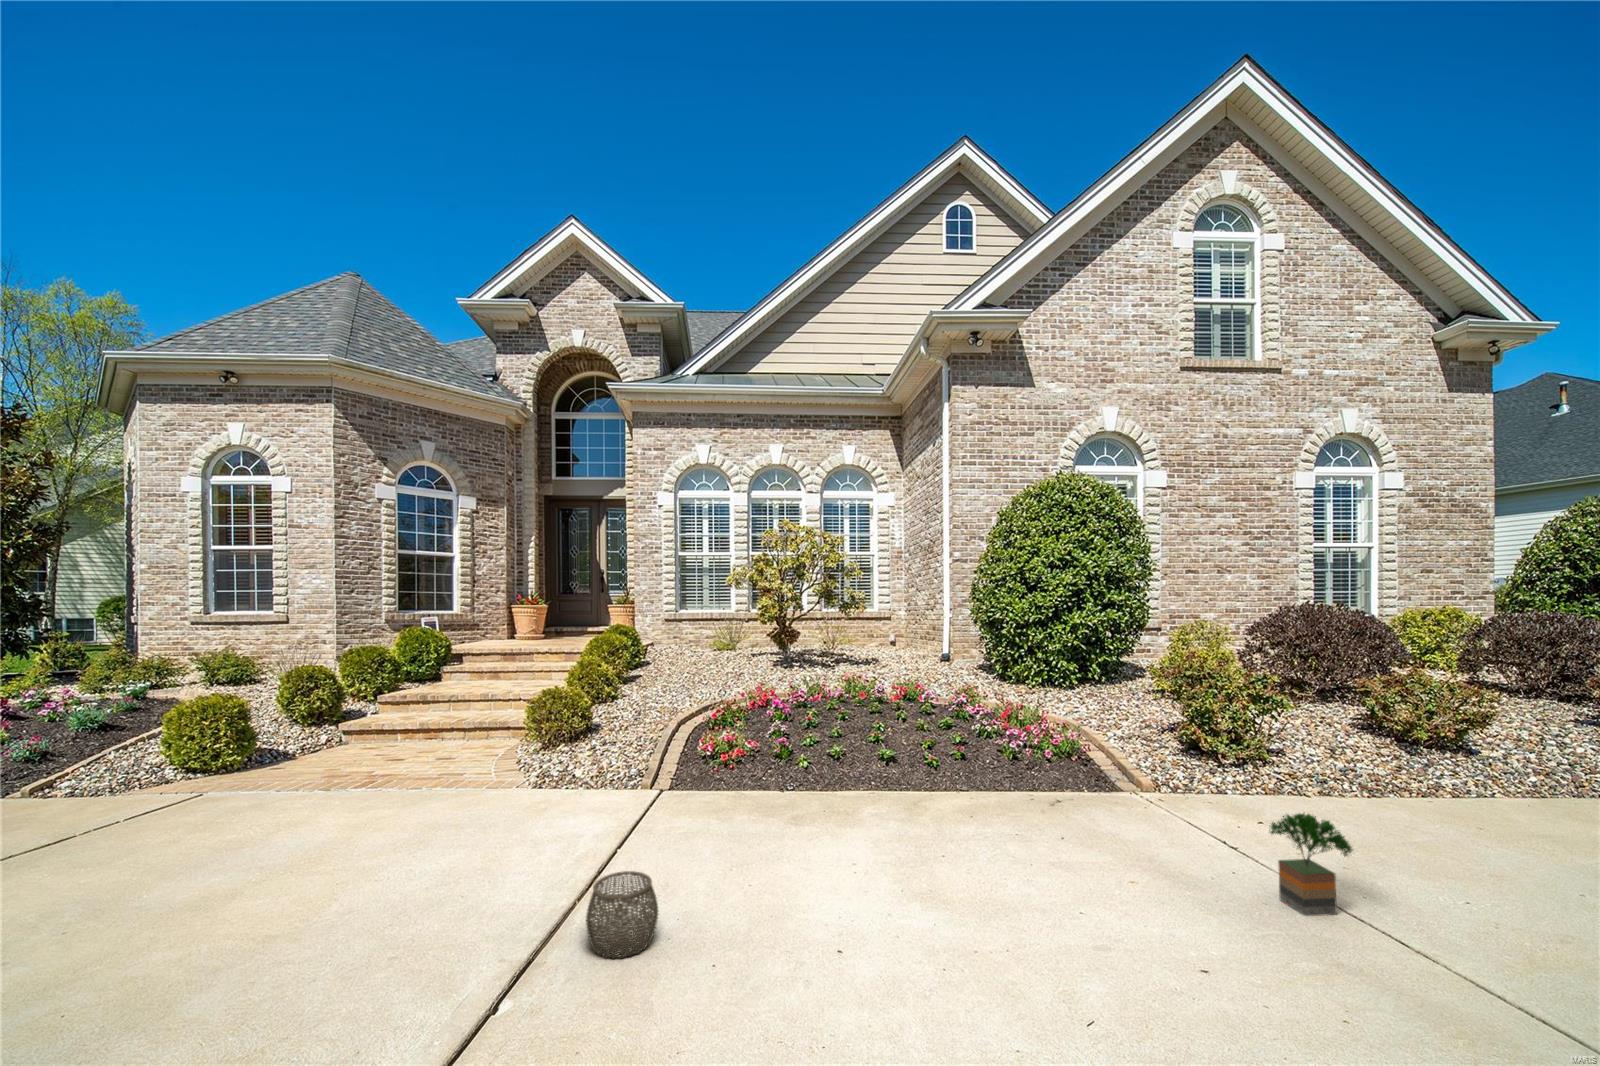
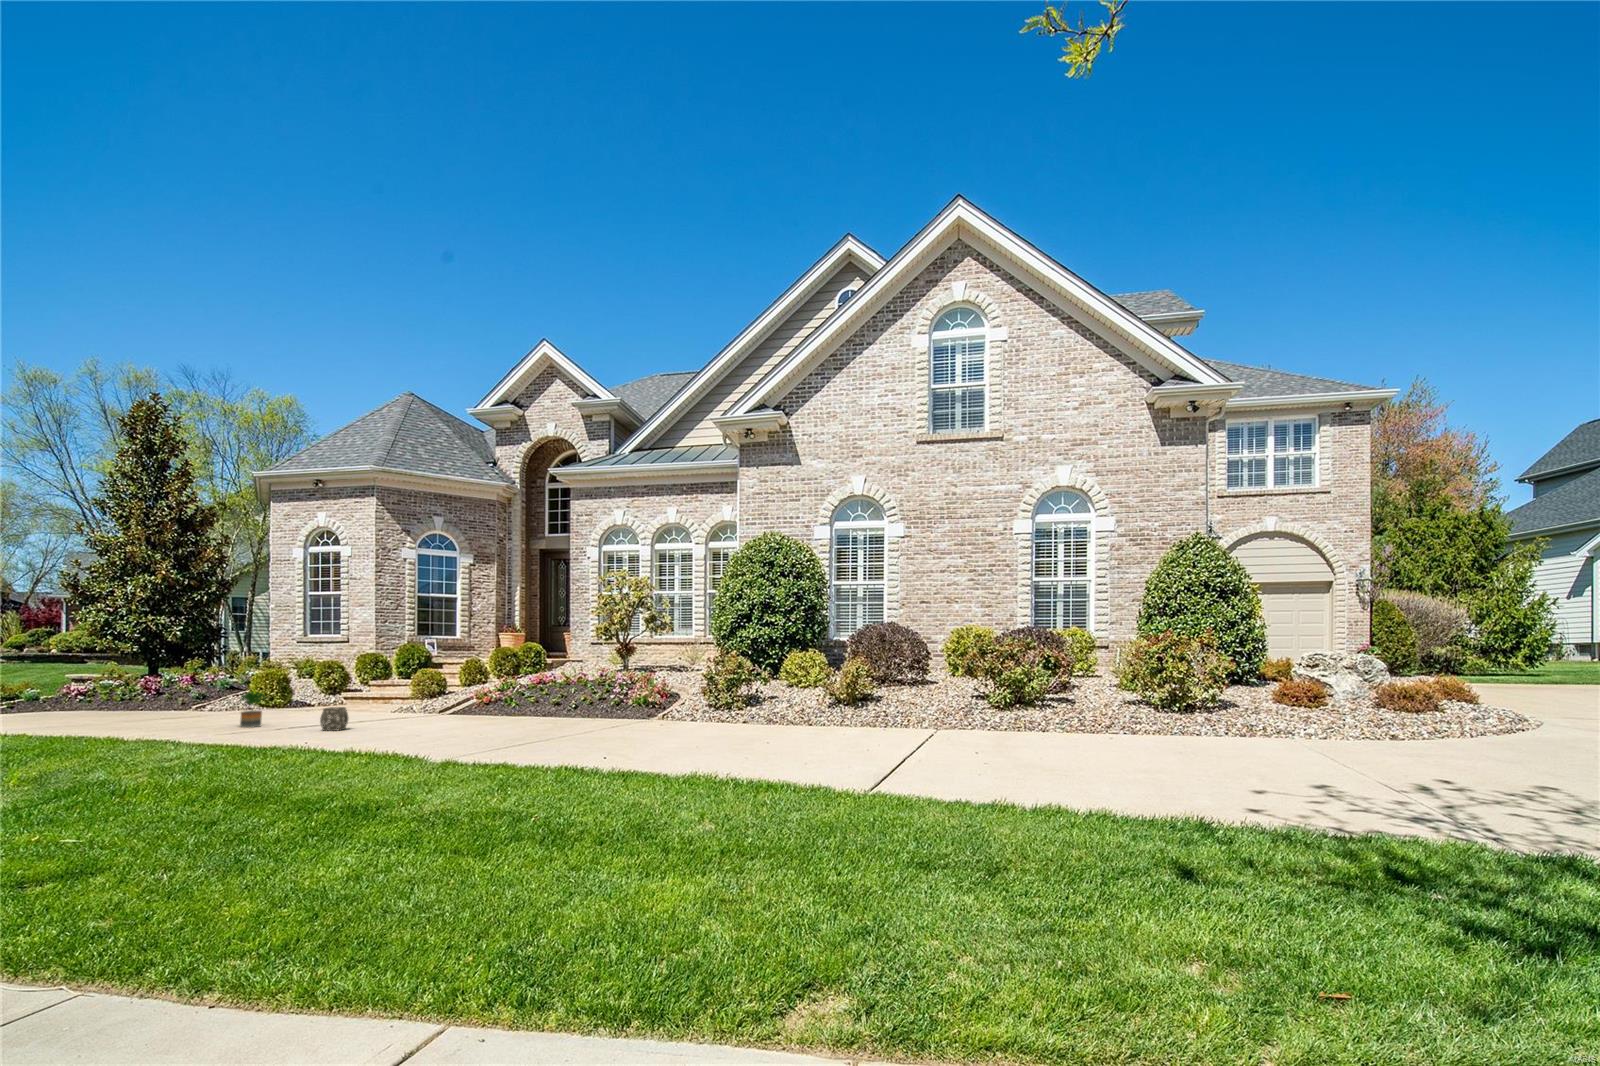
potted tree: present [1270,813,1353,916] -> present [240,692,266,728]

